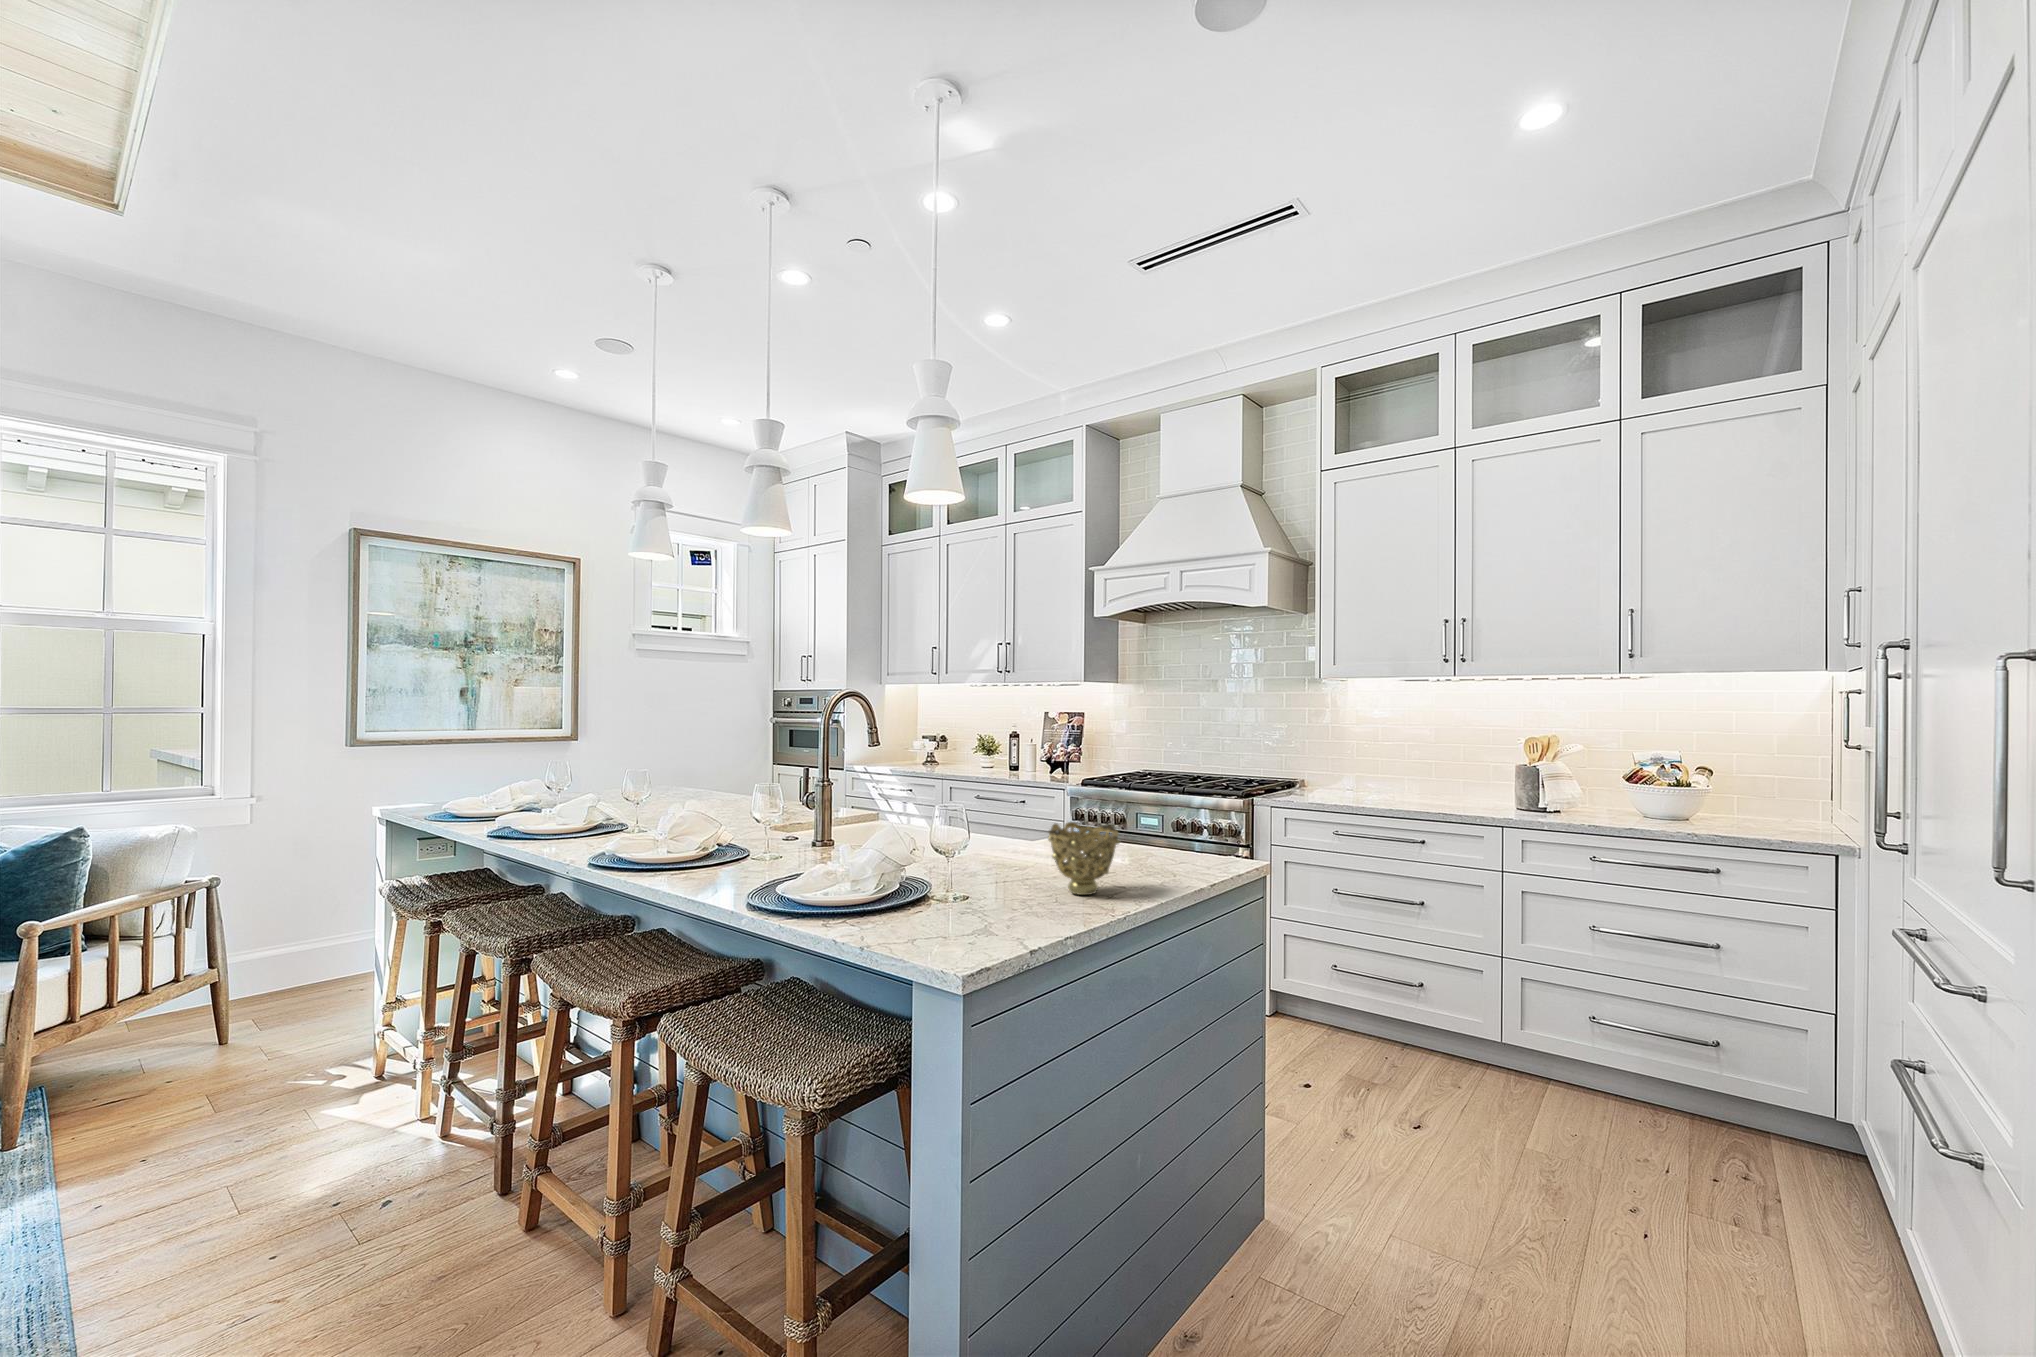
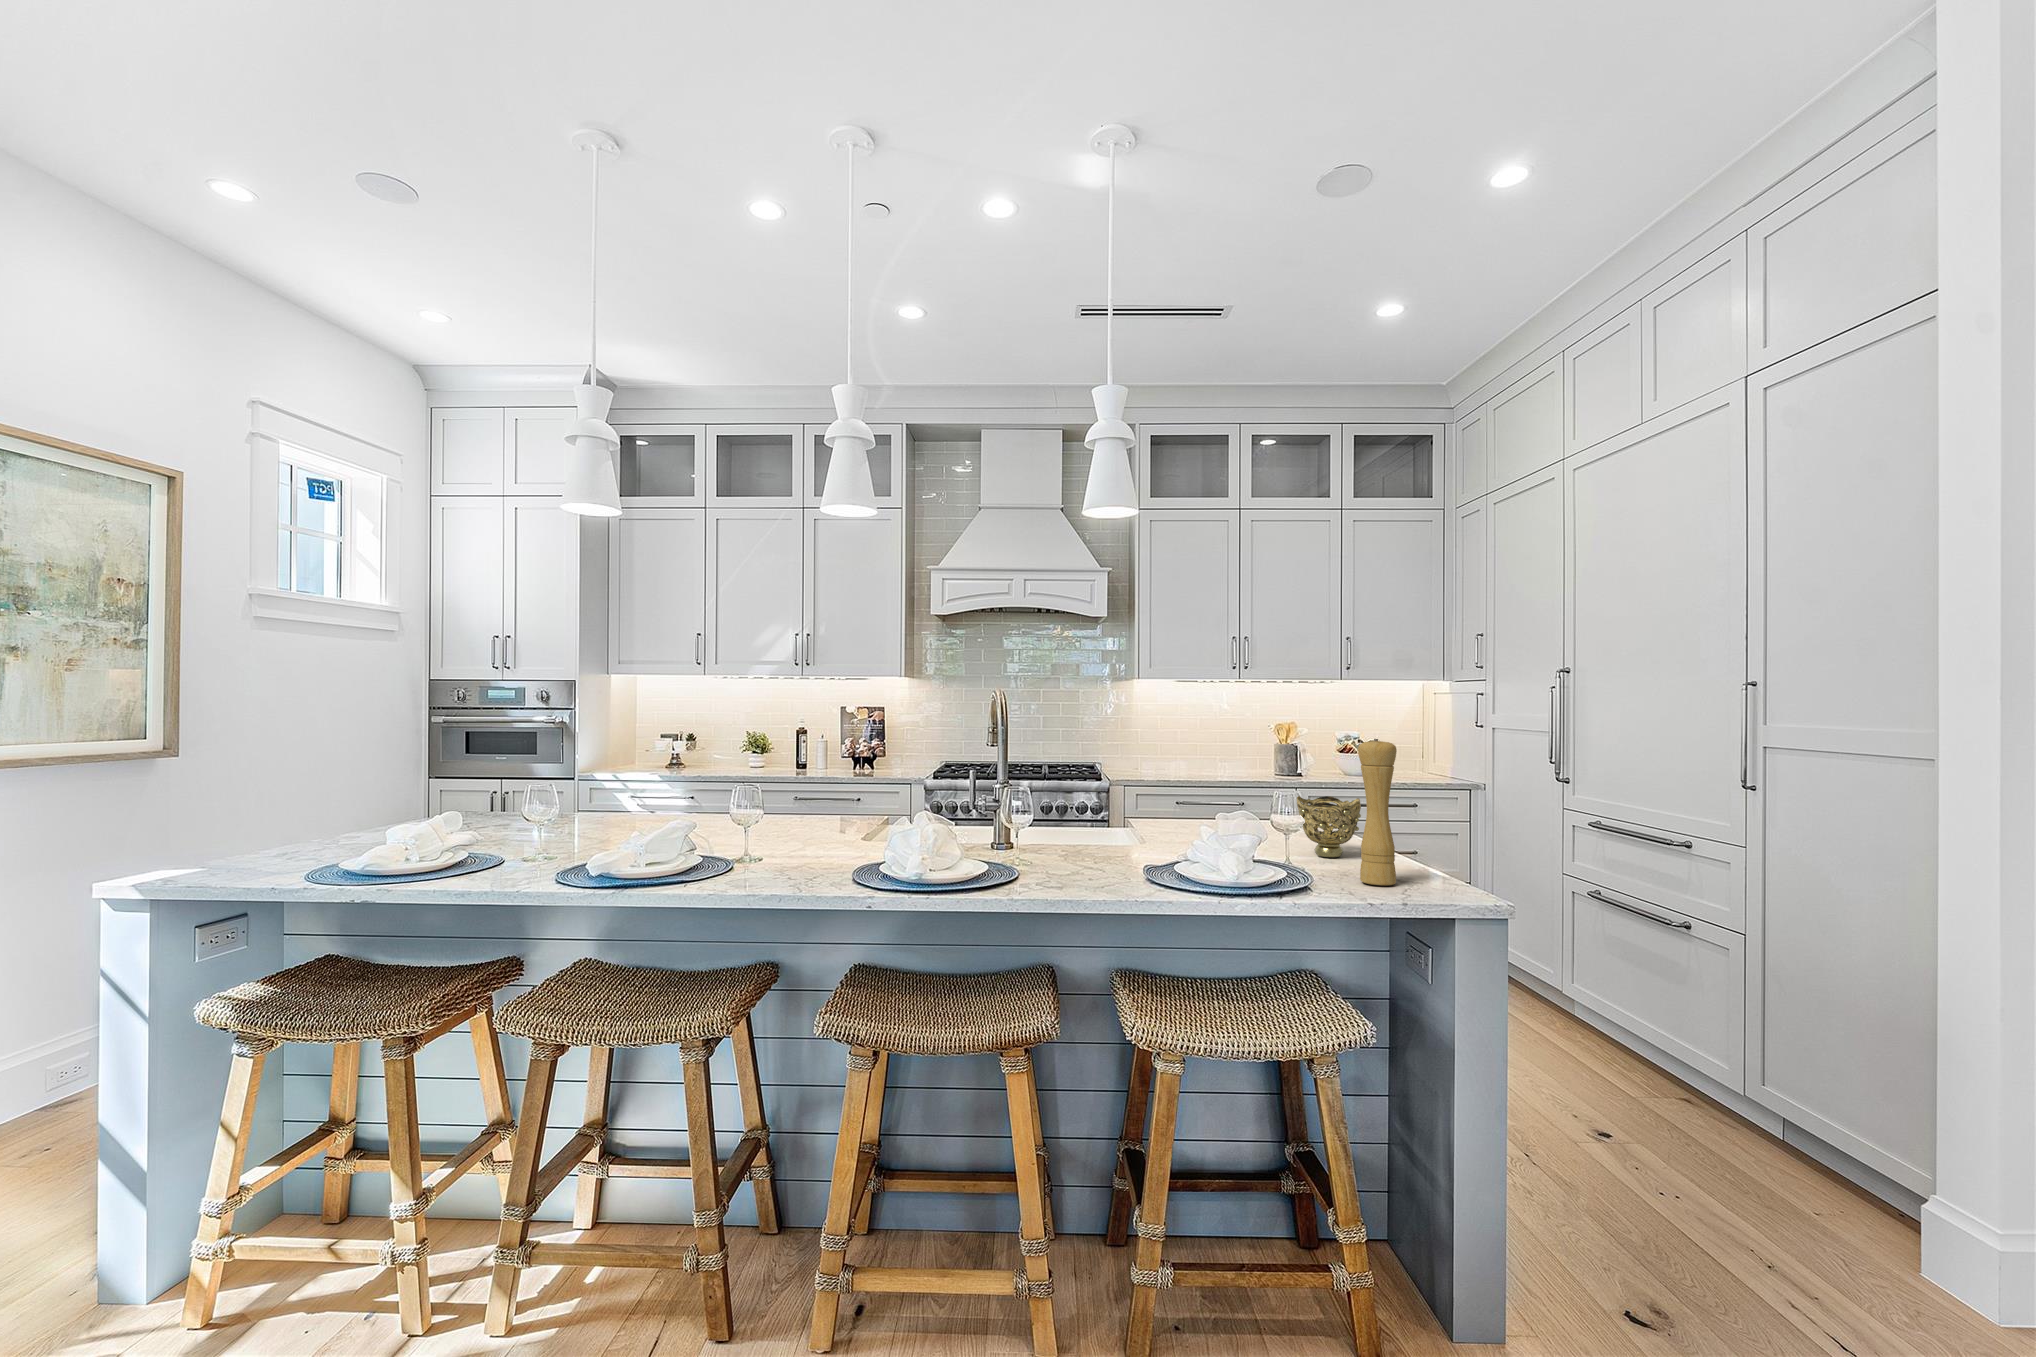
pepper mill: none [980,759,1021,927] -> present [1358,739,1397,885]

